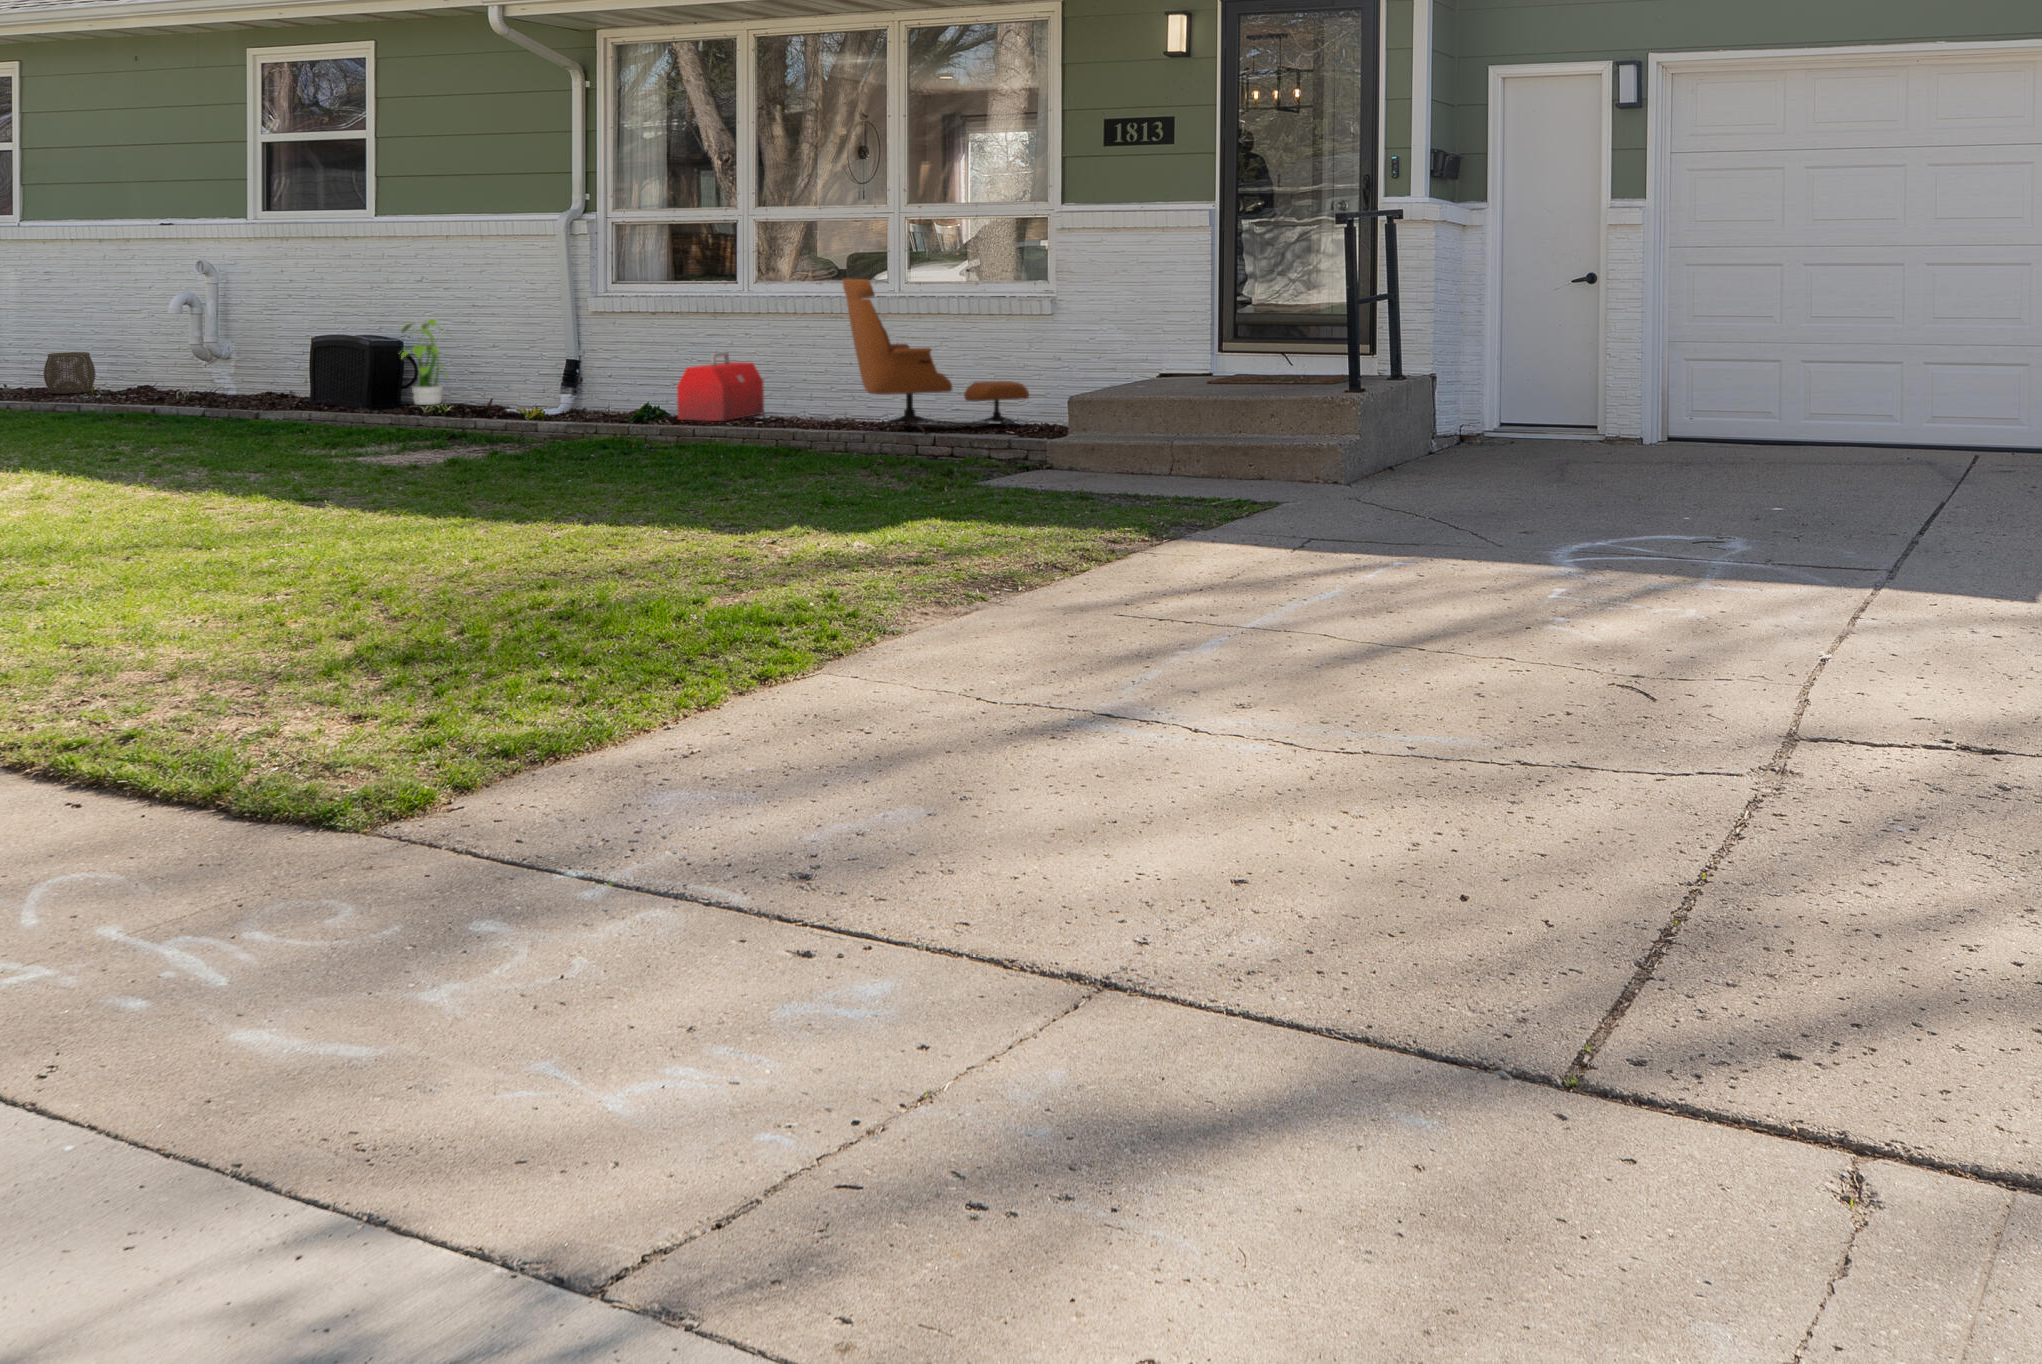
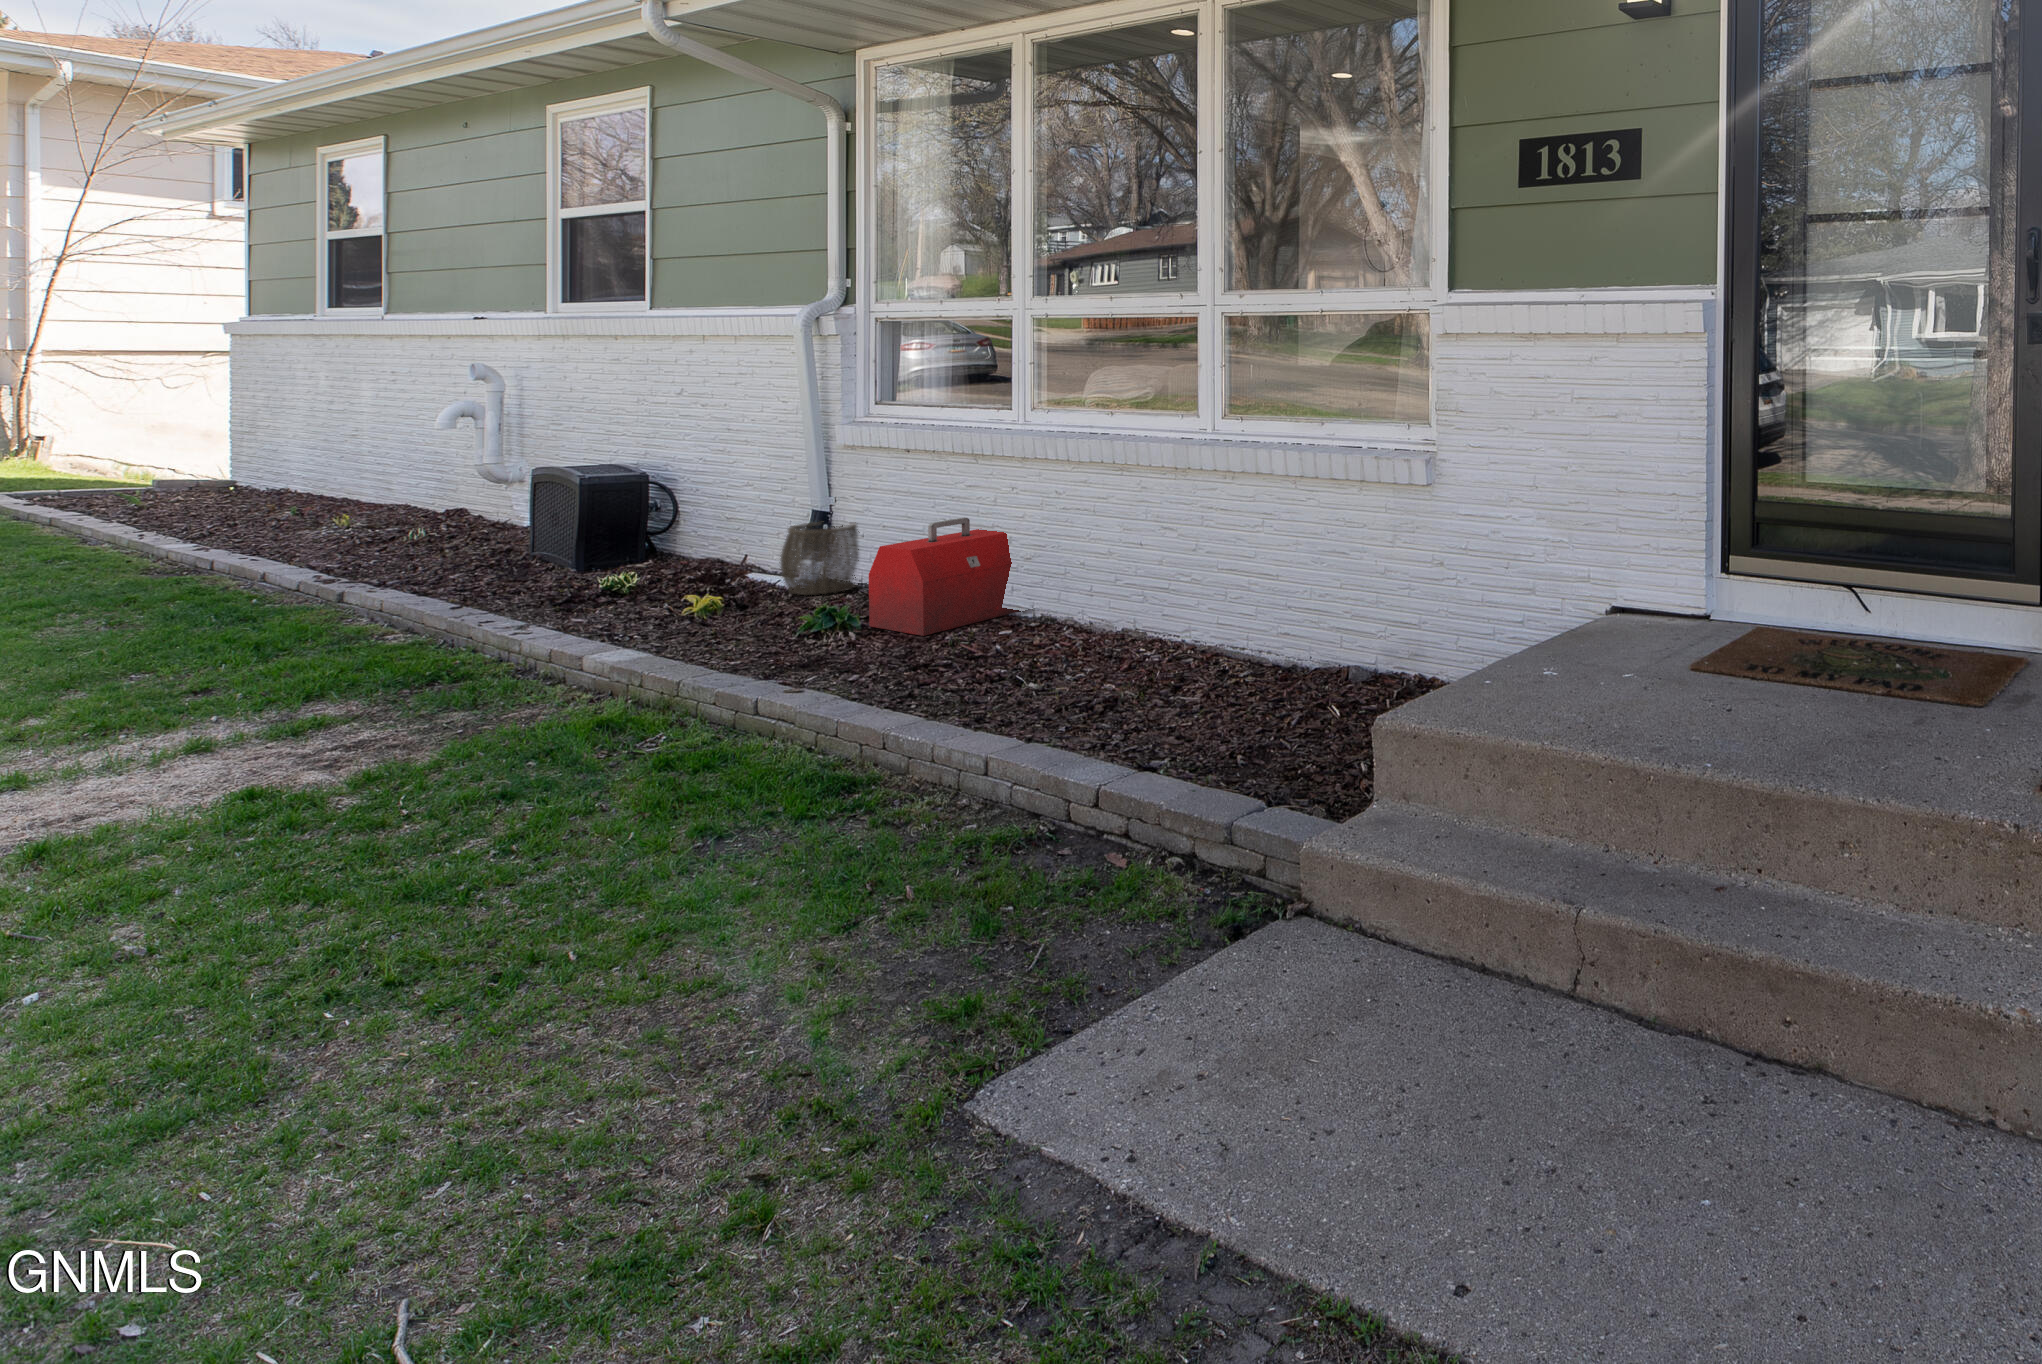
lounge chair: present [843,278,1029,433] -> none [1036,418,1386,715]
potted plant: present [401,319,448,405] -> none [611,443,711,561]
woven basket: present [43,352,96,394] -> present [779,522,860,595]

